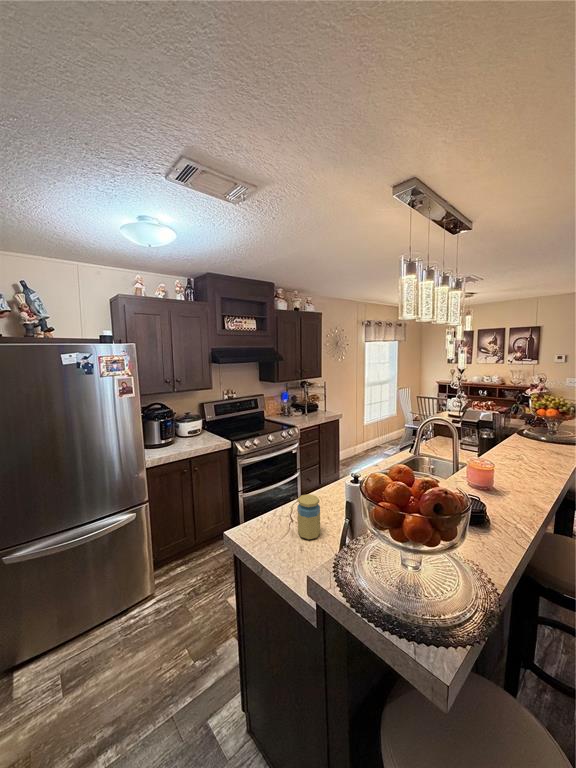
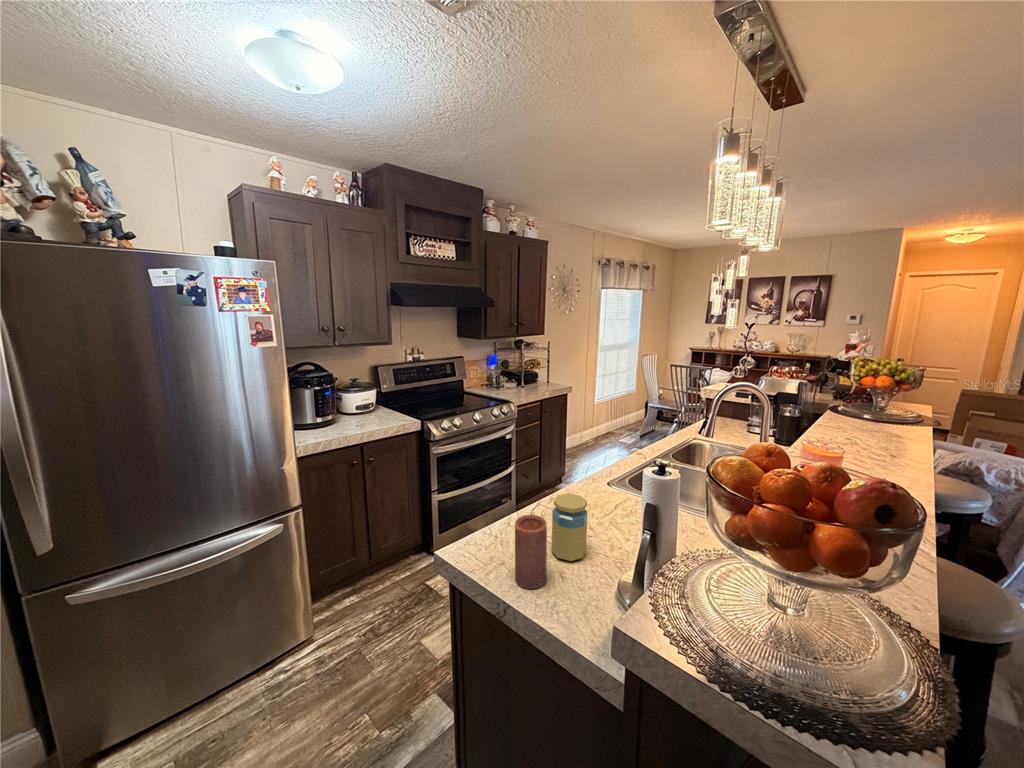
candle: none [269,508,291,557] -> present [515,515,547,589]

